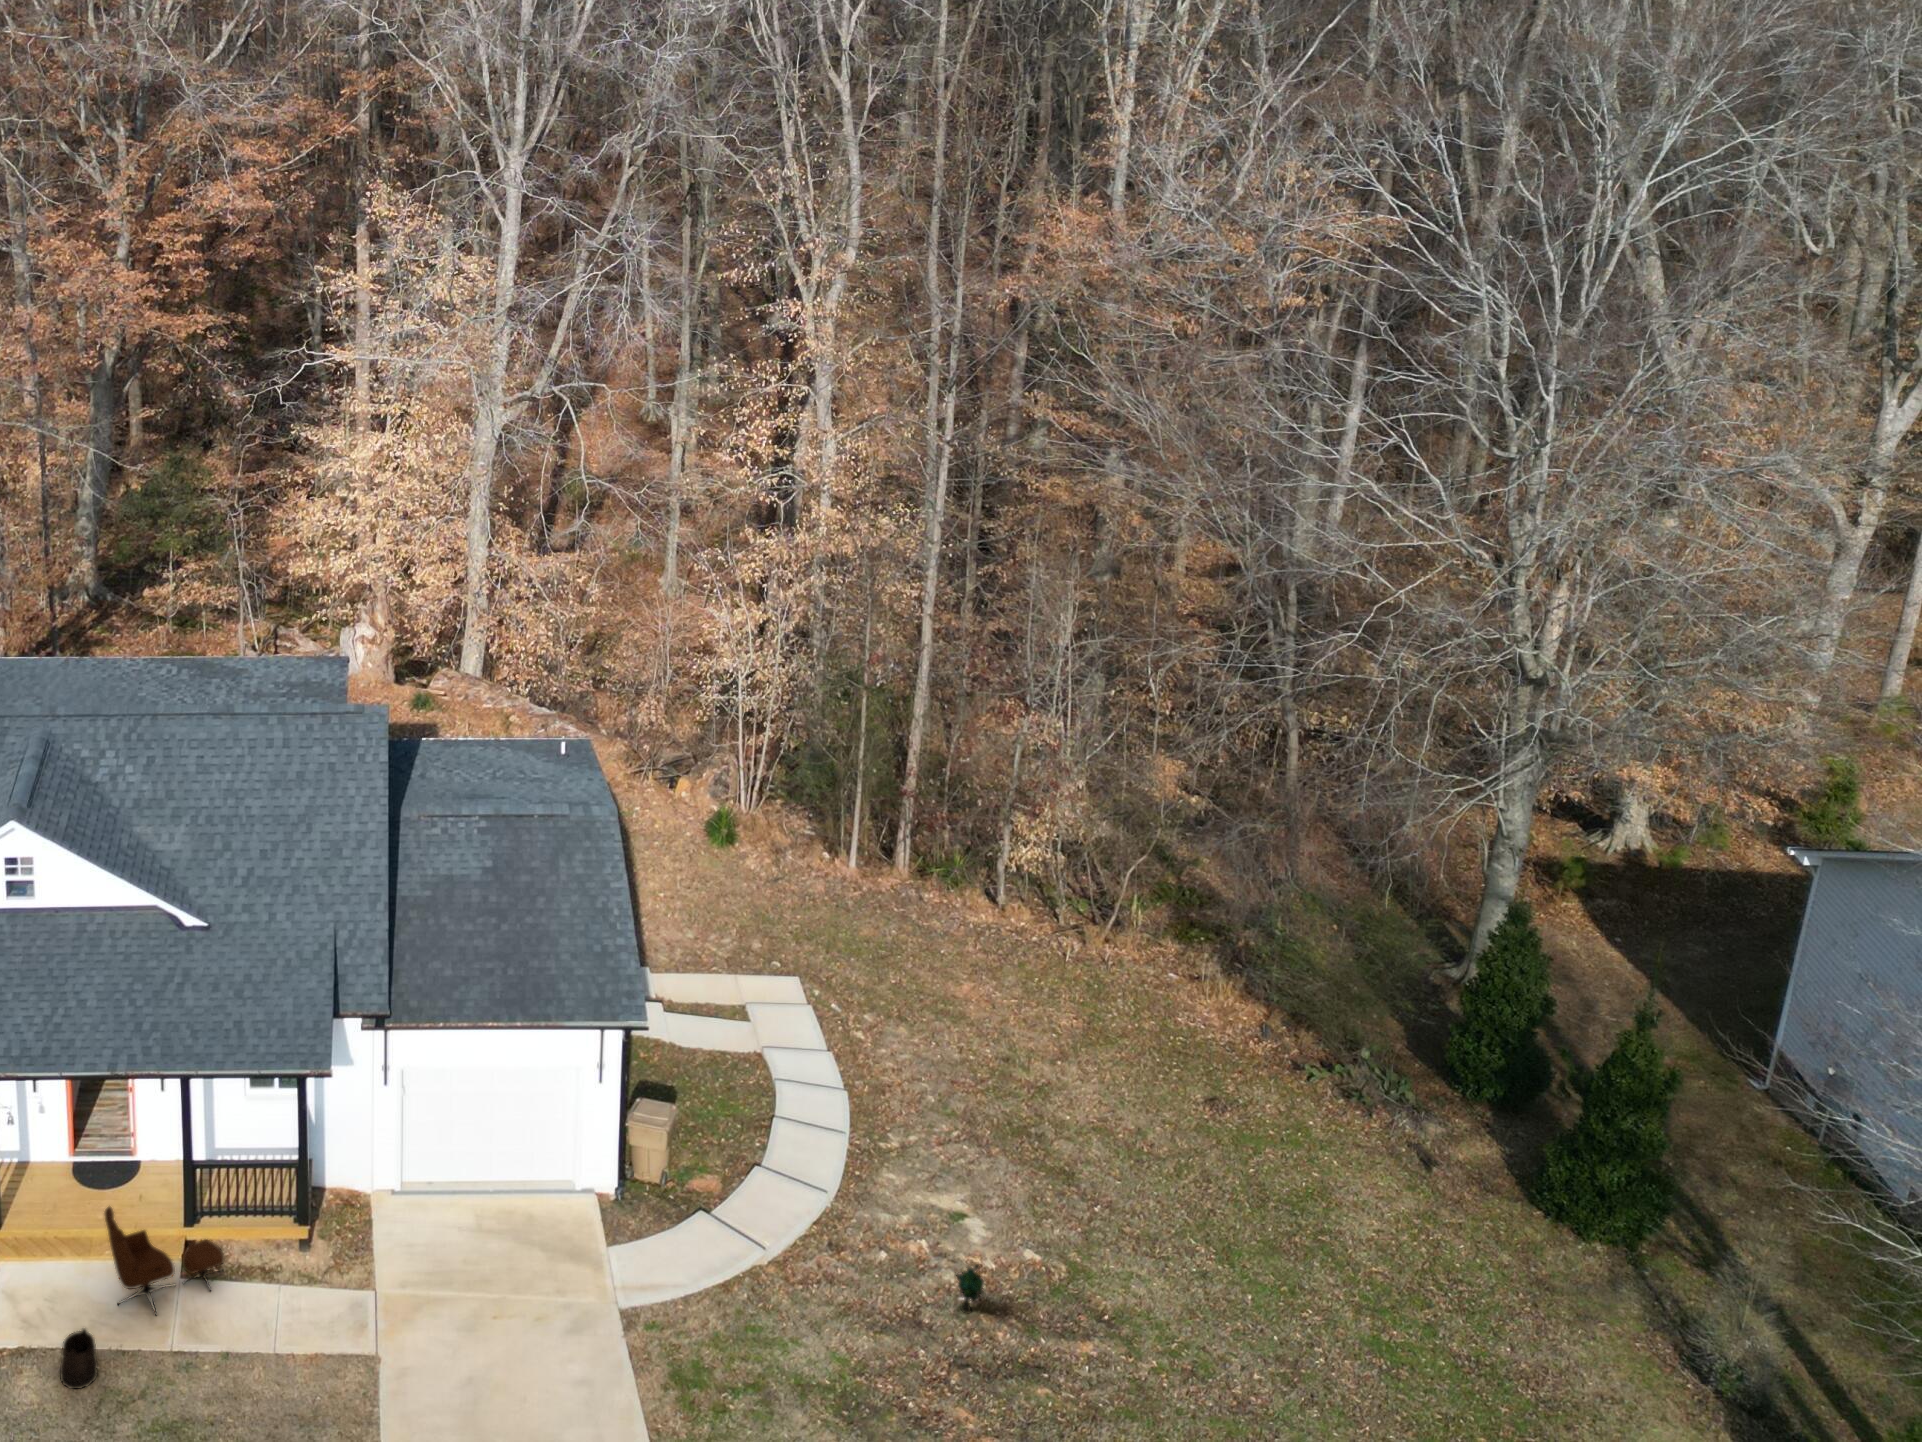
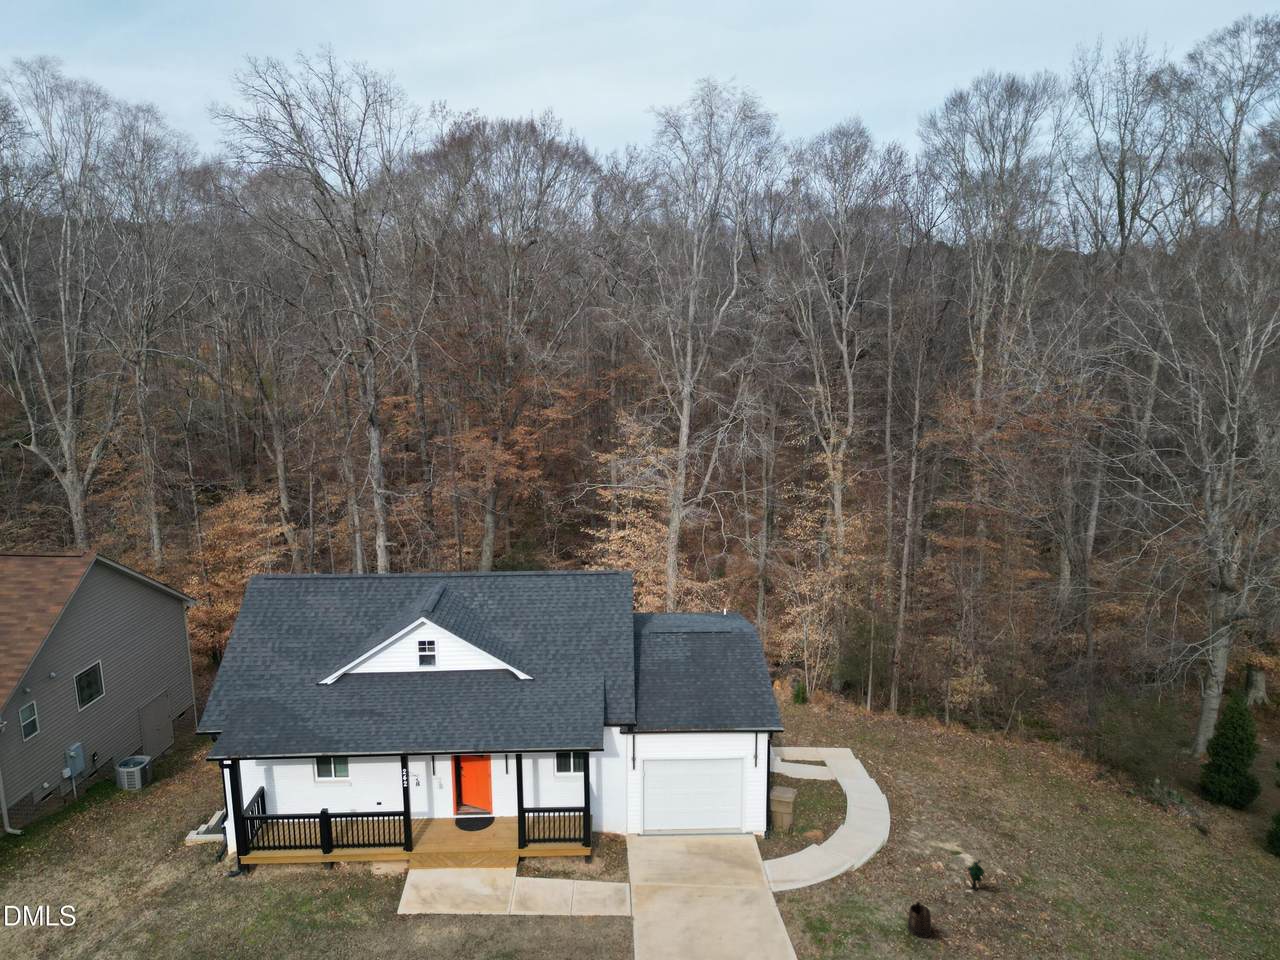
lounge chair: present [105,1207,224,1311] -> none [471,830,542,897]
bucket: present [60,1328,98,1389] -> present [908,902,931,938]

